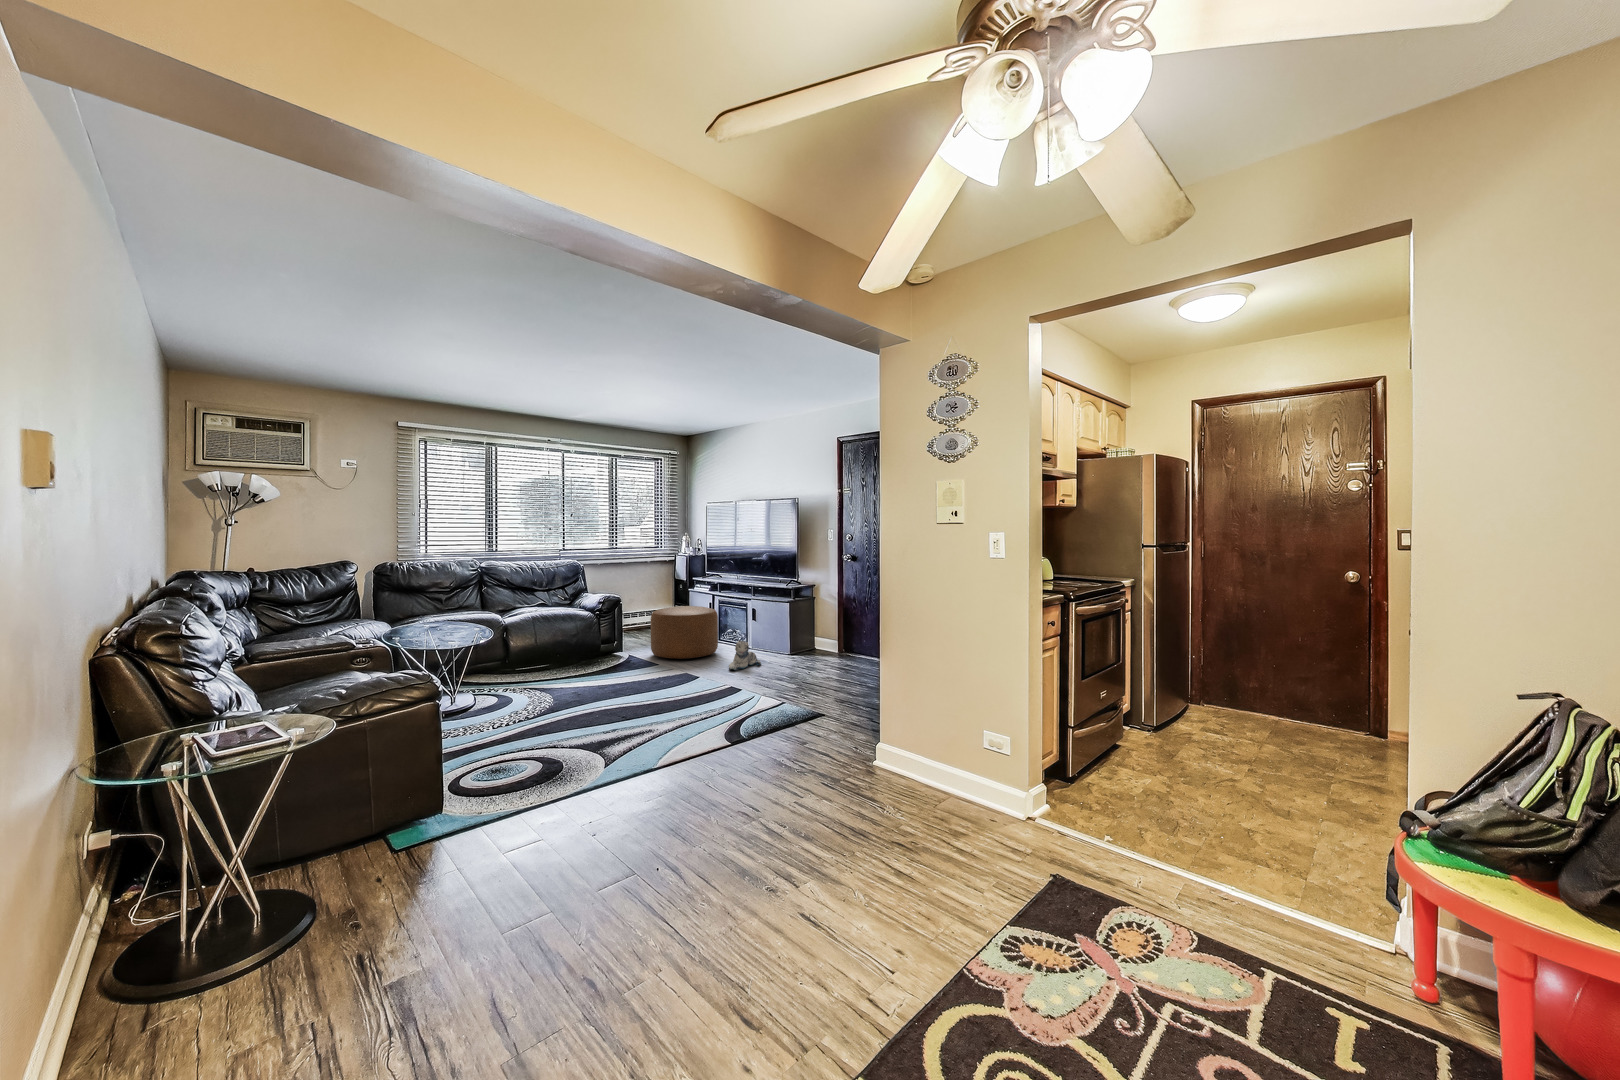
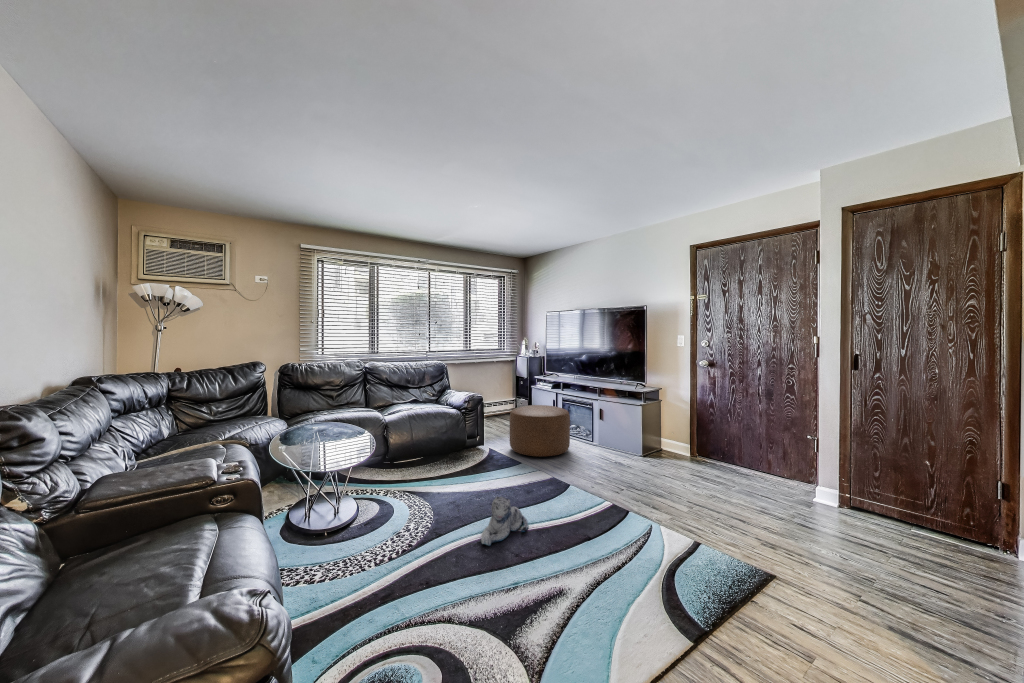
plush toy: present [729,641,761,670] -> present [481,496,528,546]

